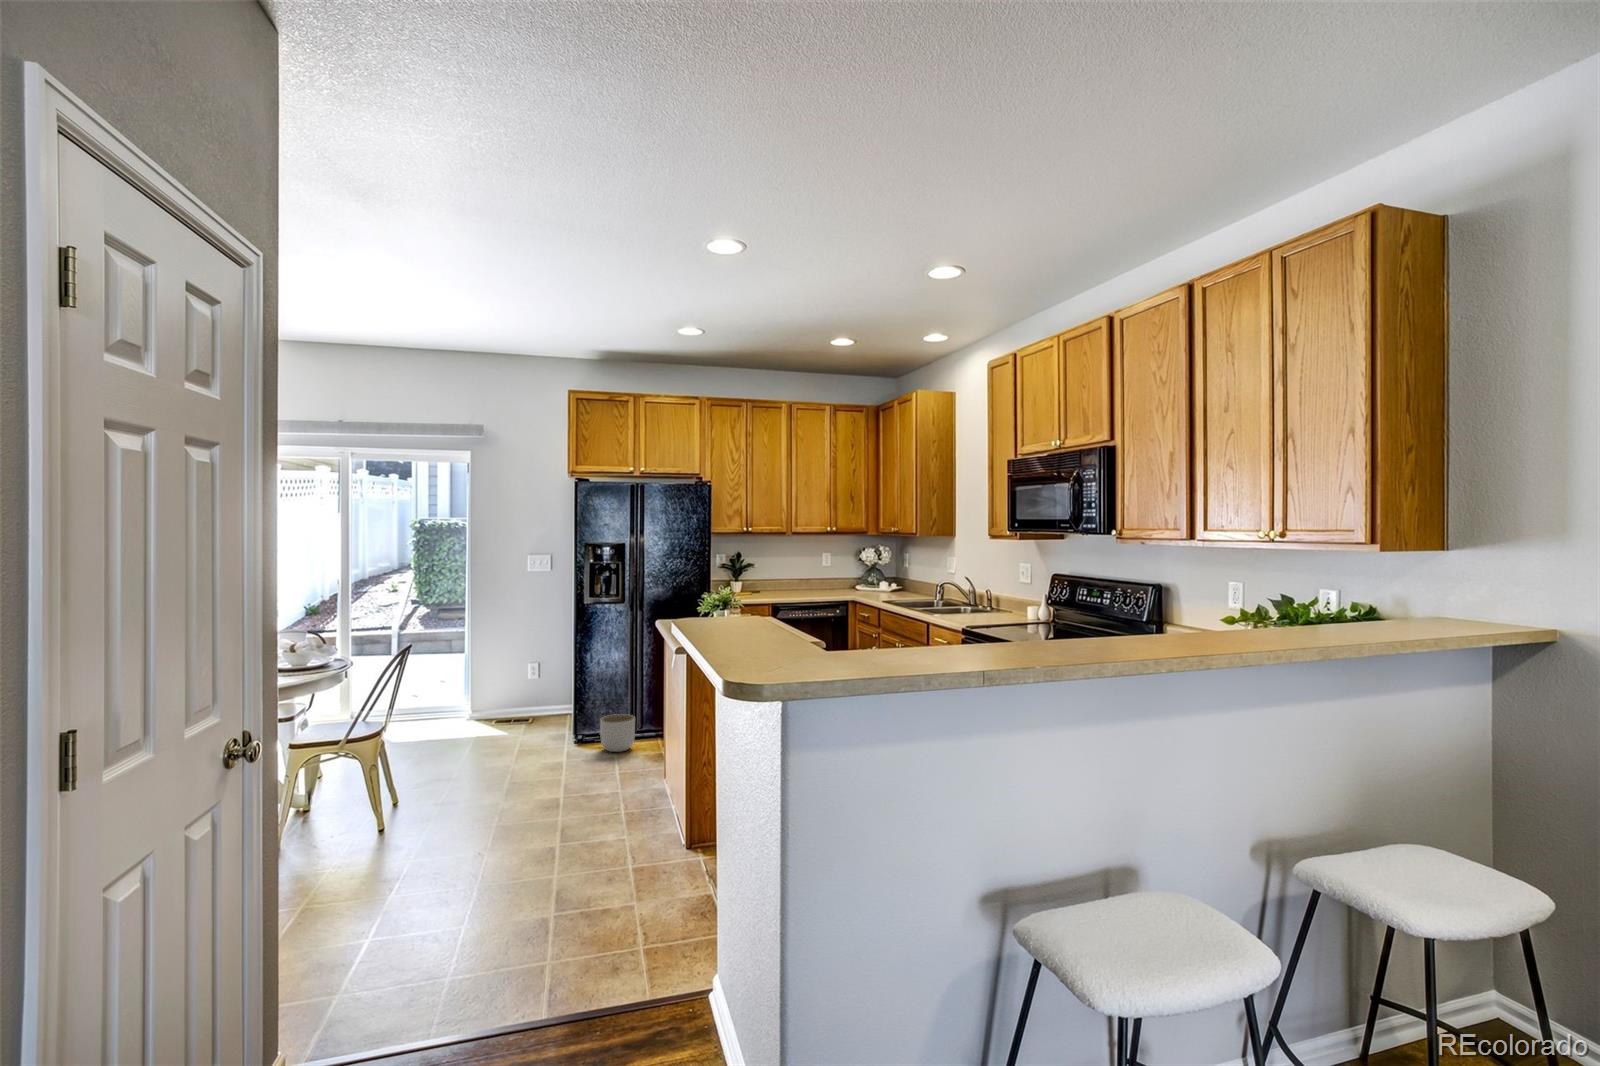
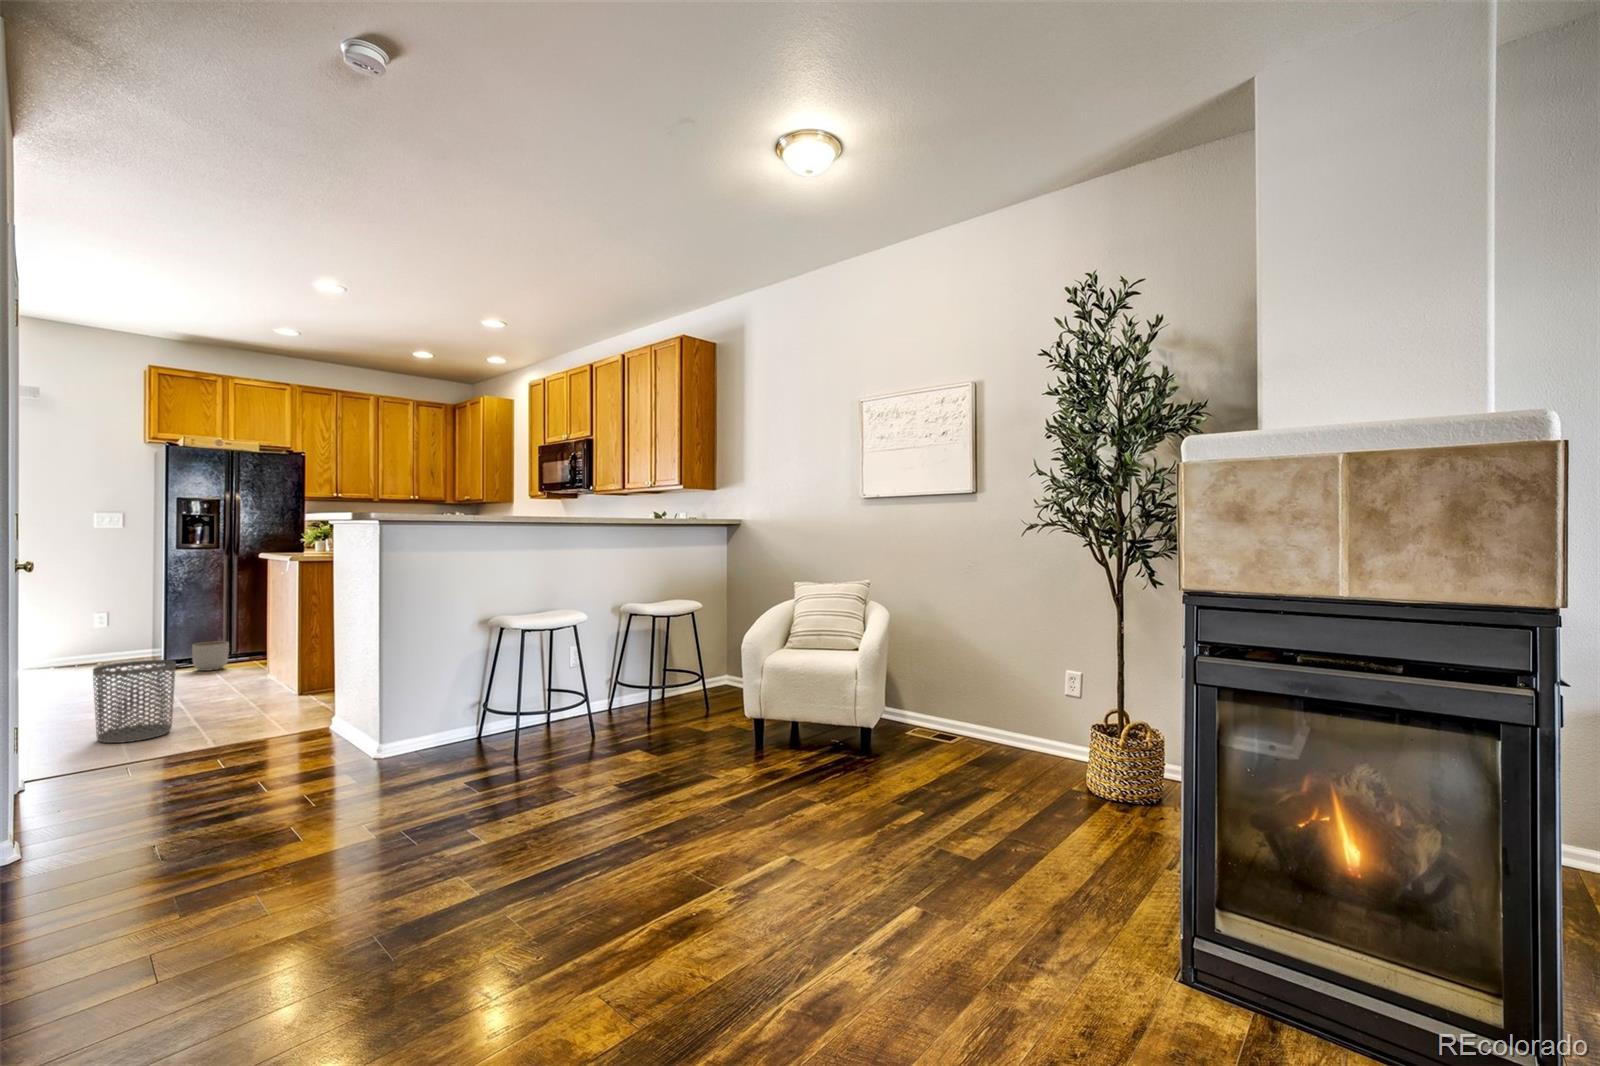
waste bin: none [436,808,532,948] -> present [93,660,176,743]

